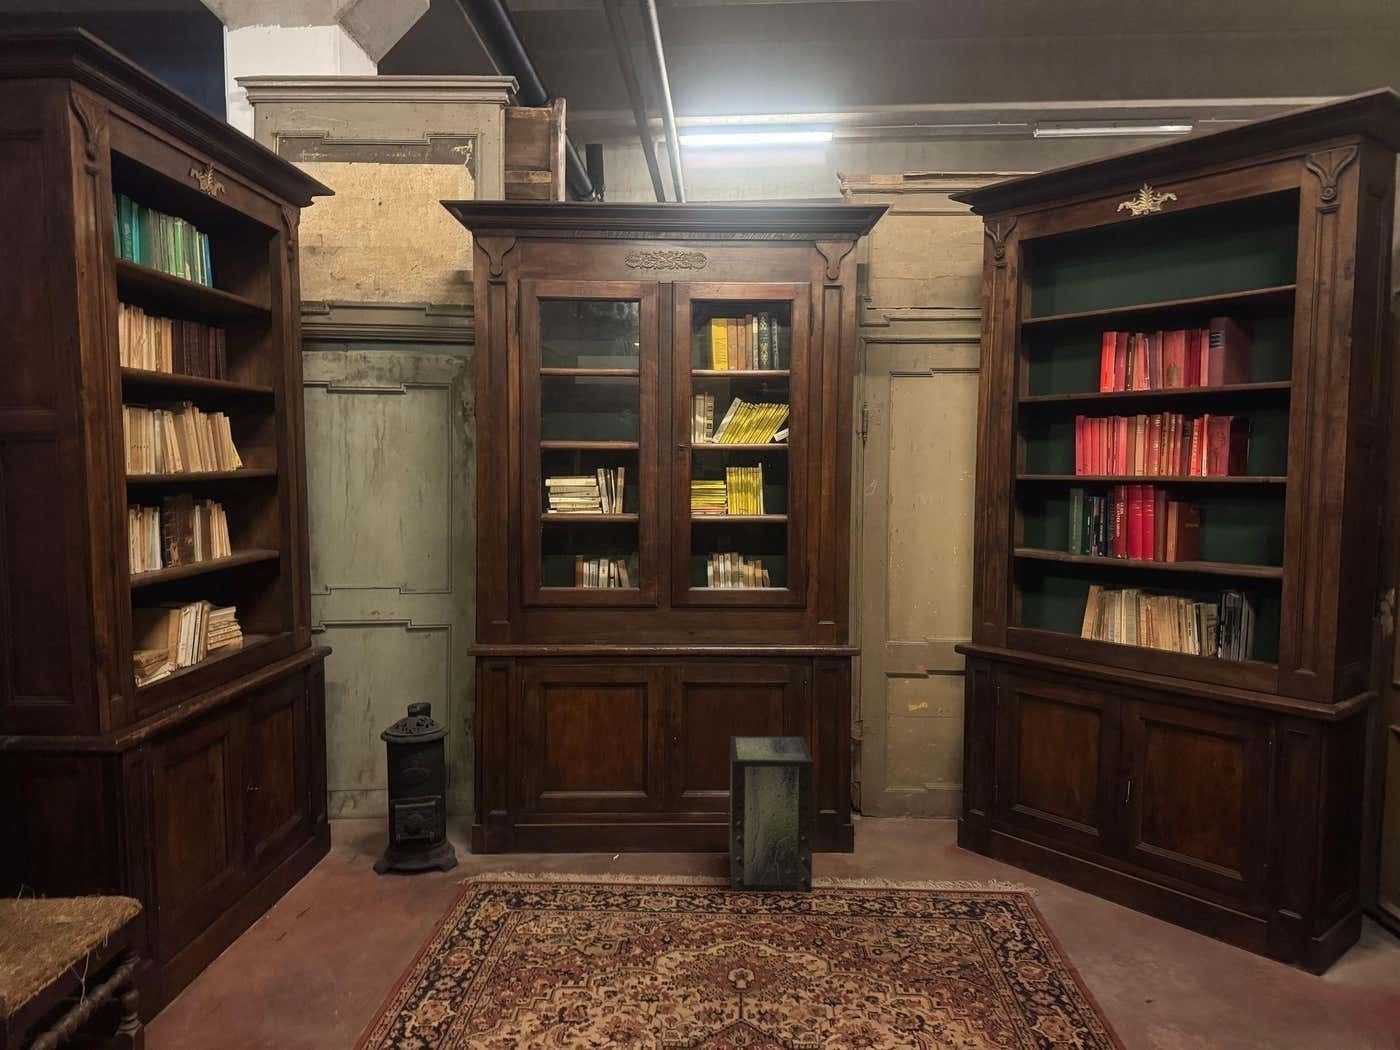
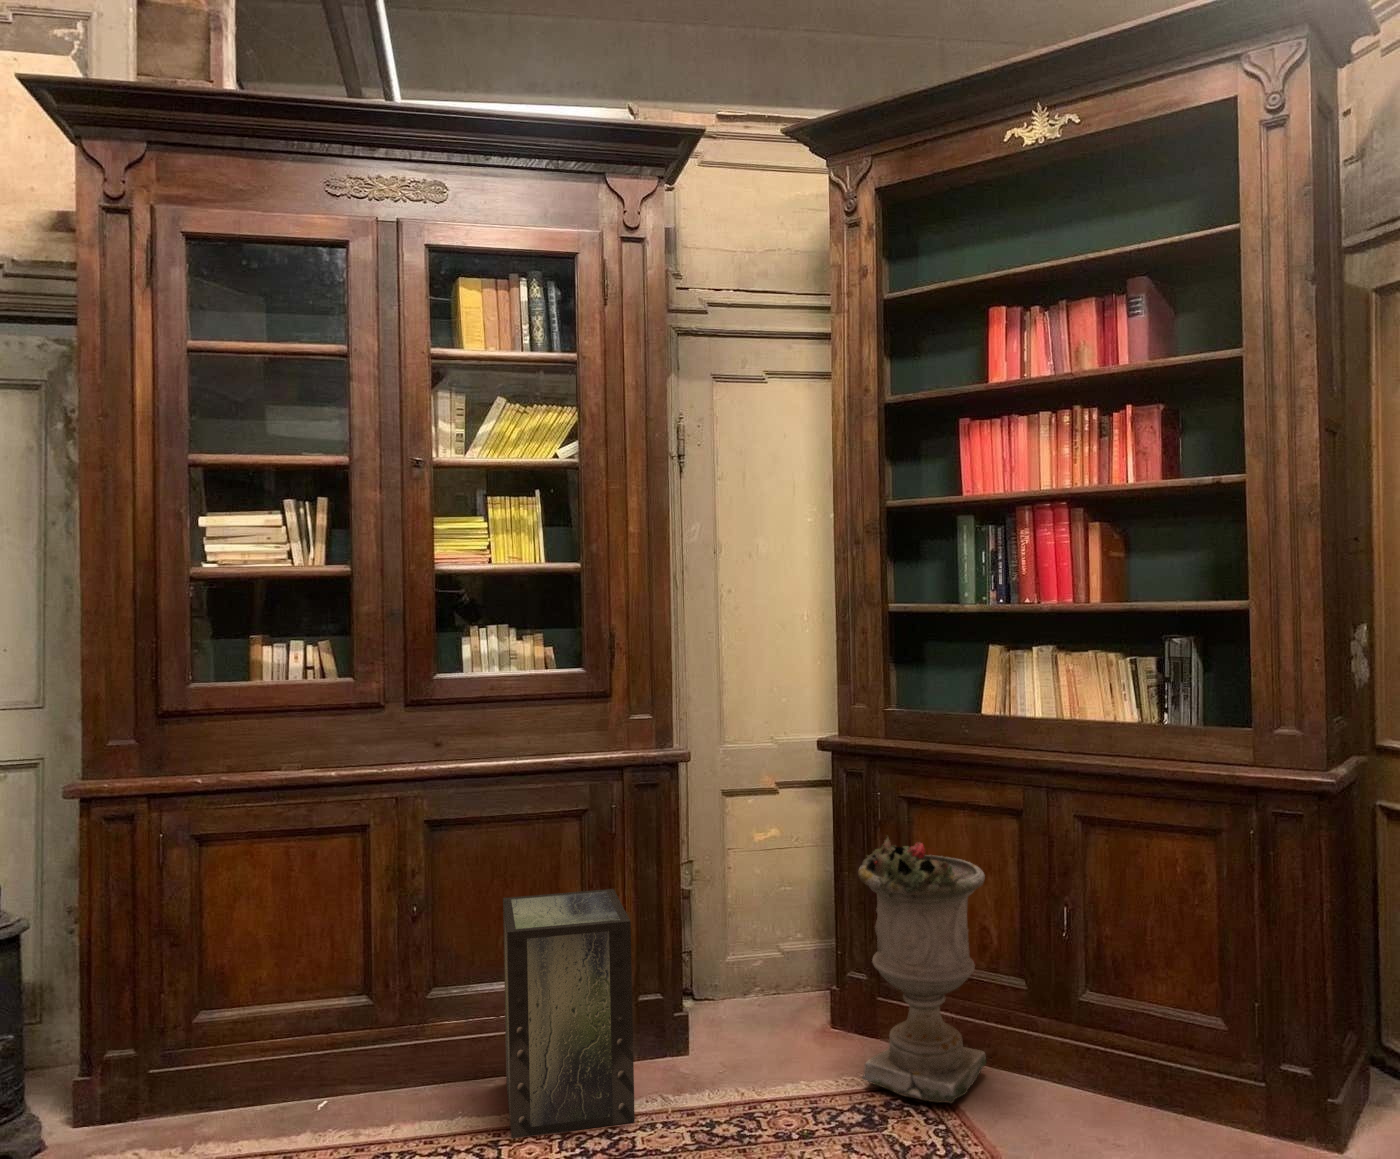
planter: none [970,718,1070,909] -> present [858,837,986,1103]

